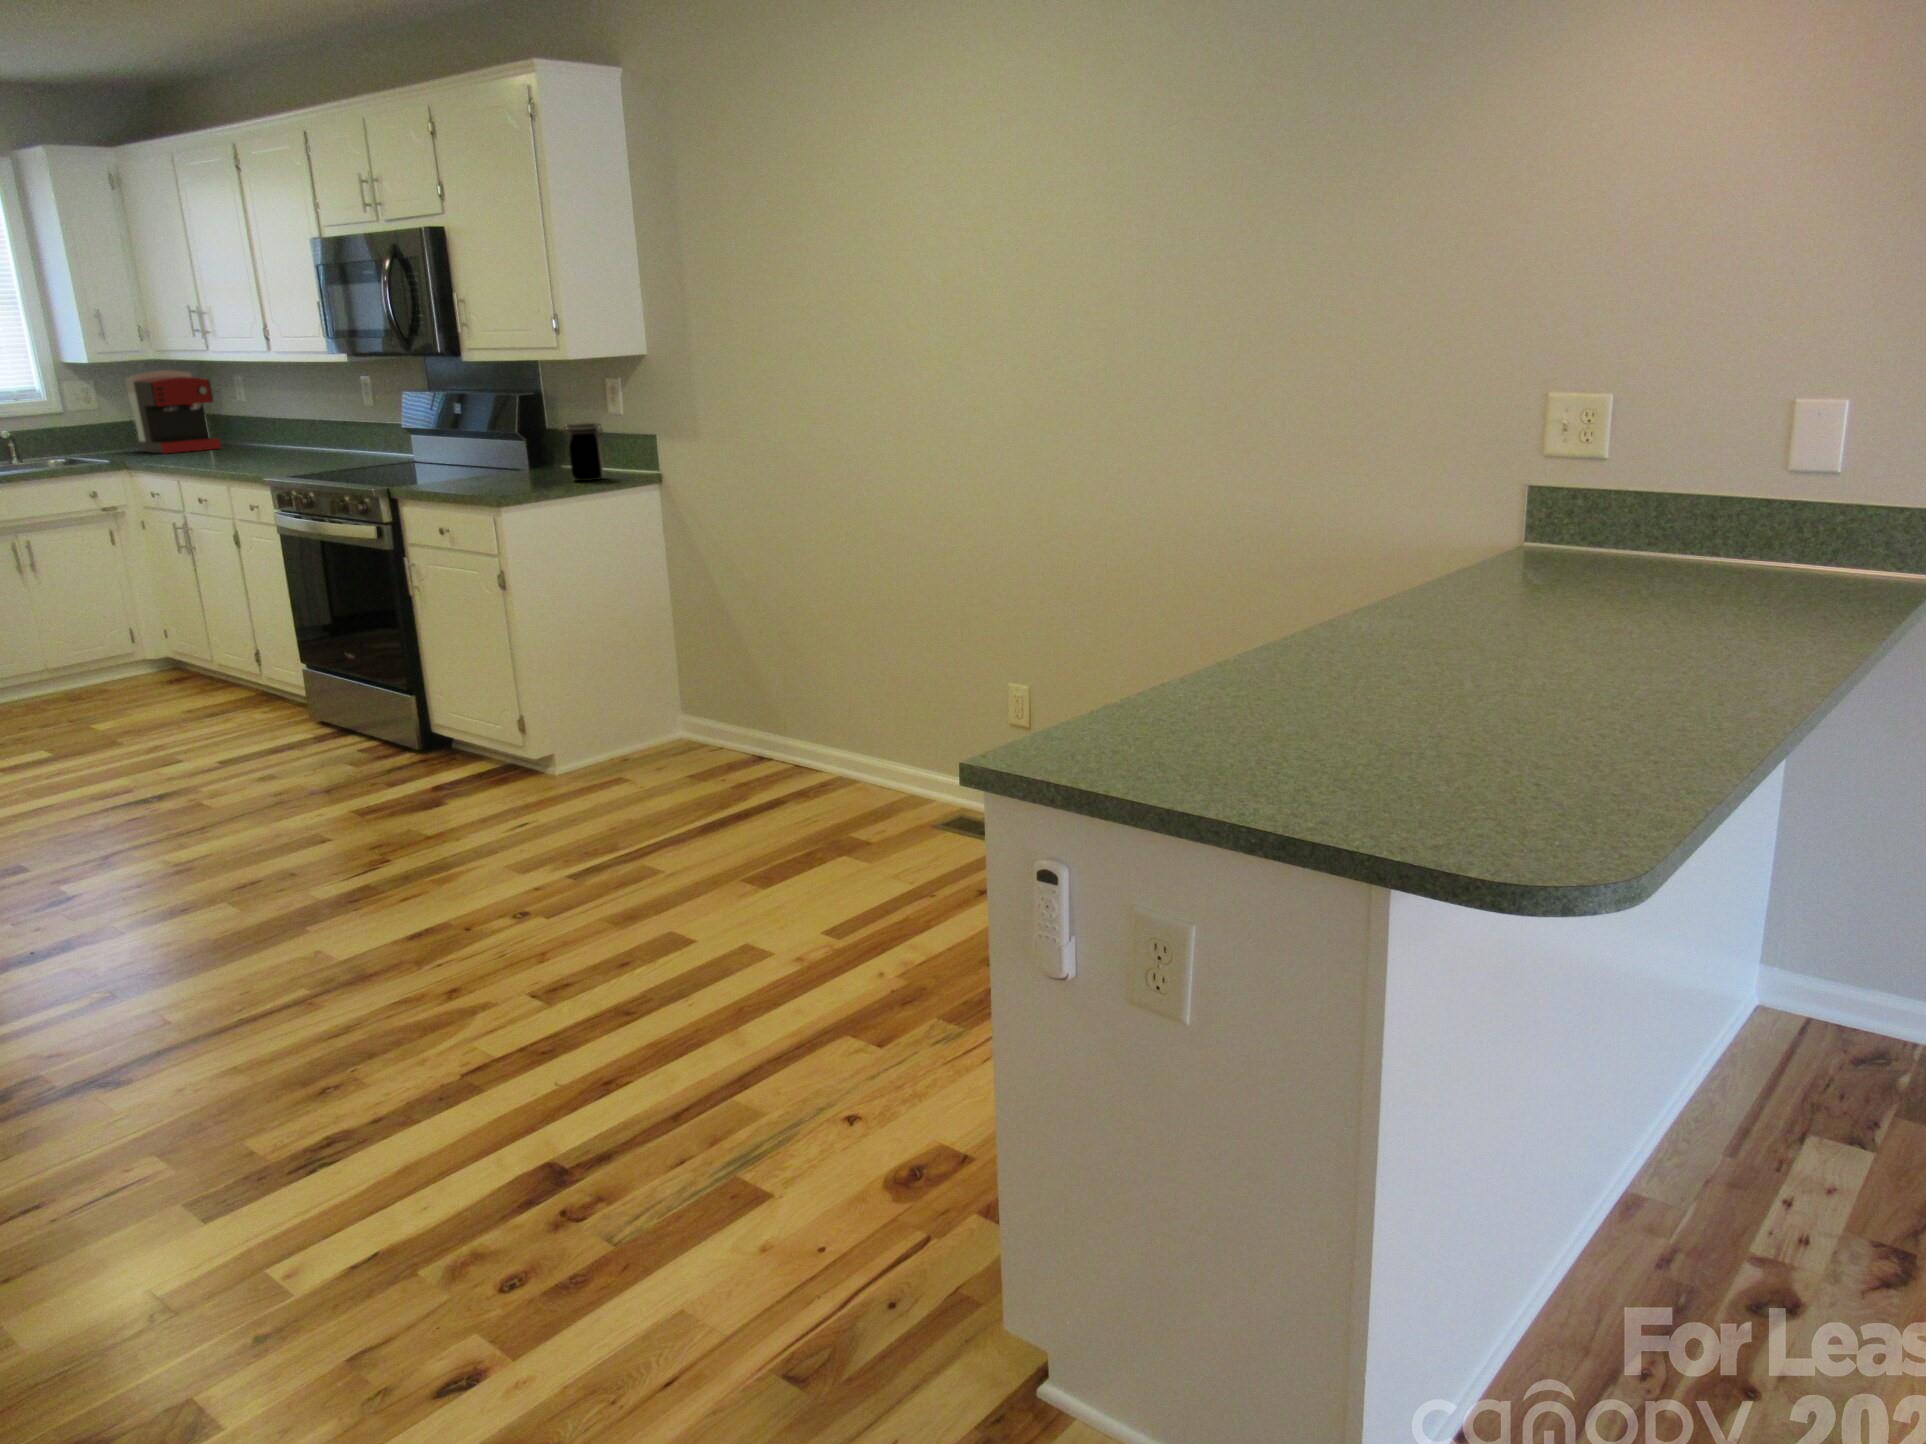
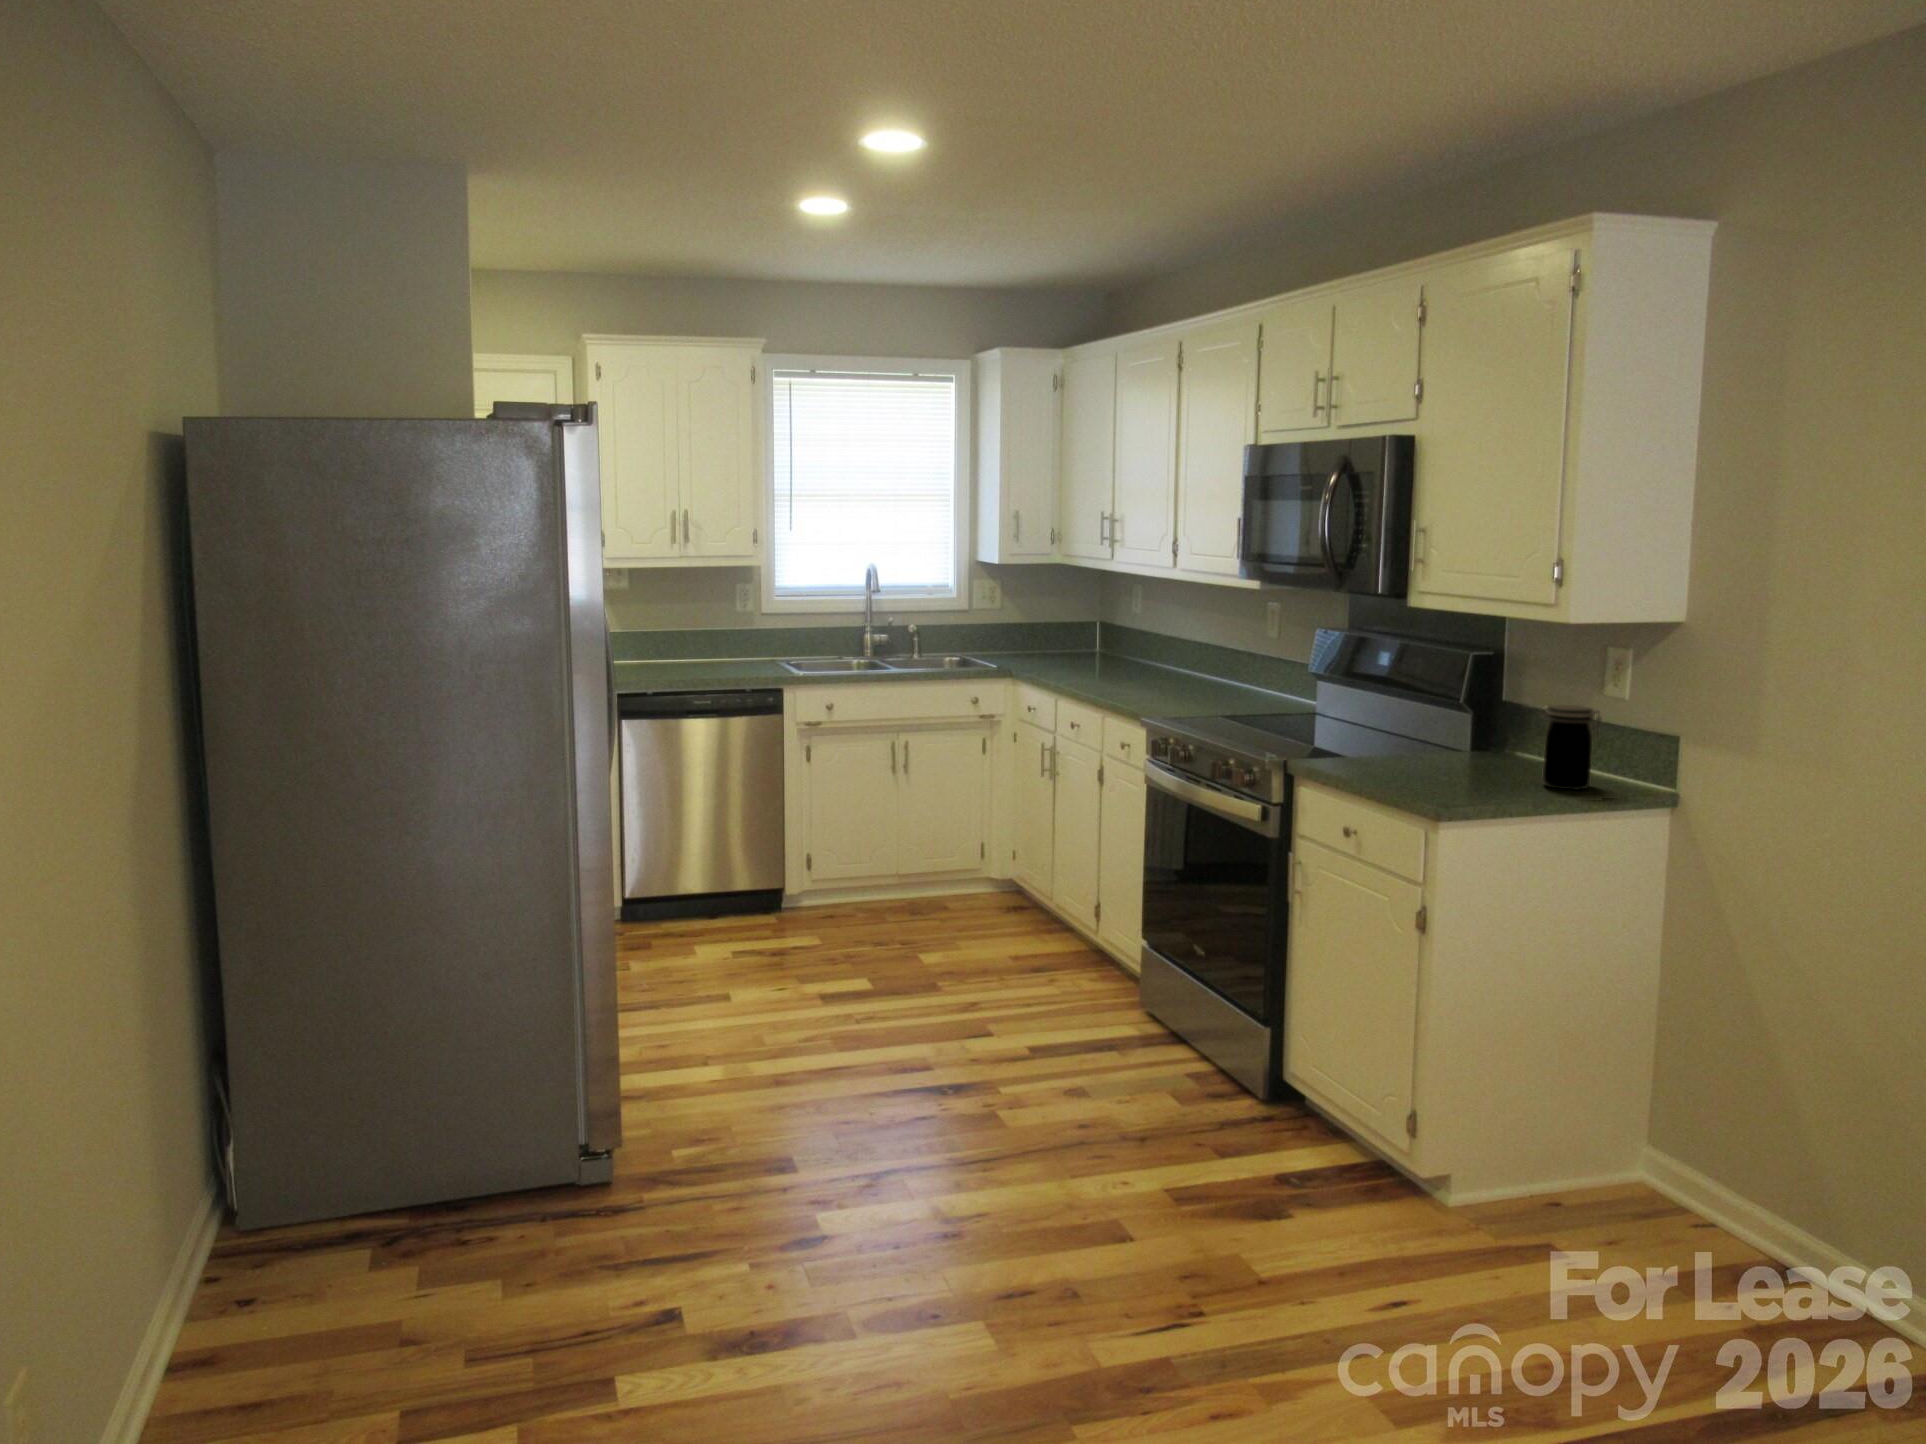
coffee maker: present [125,370,221,454] -> none [1029,574,1107,661]

